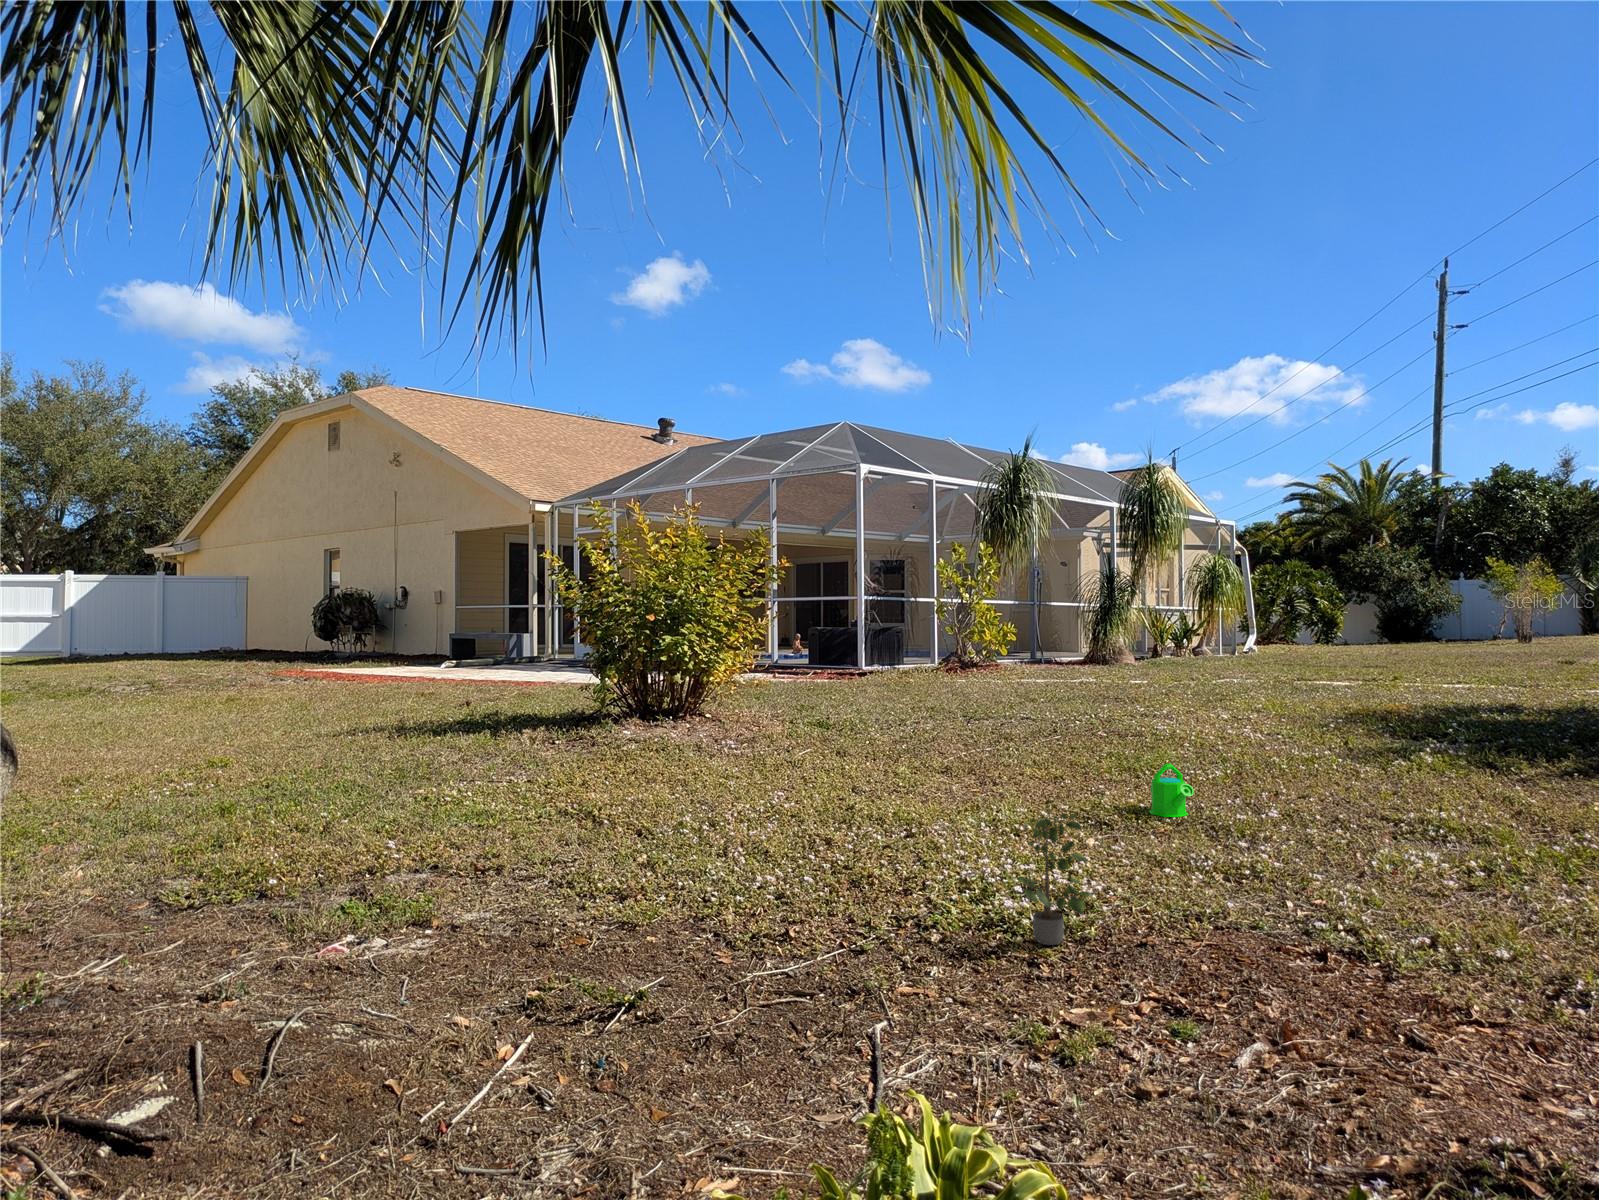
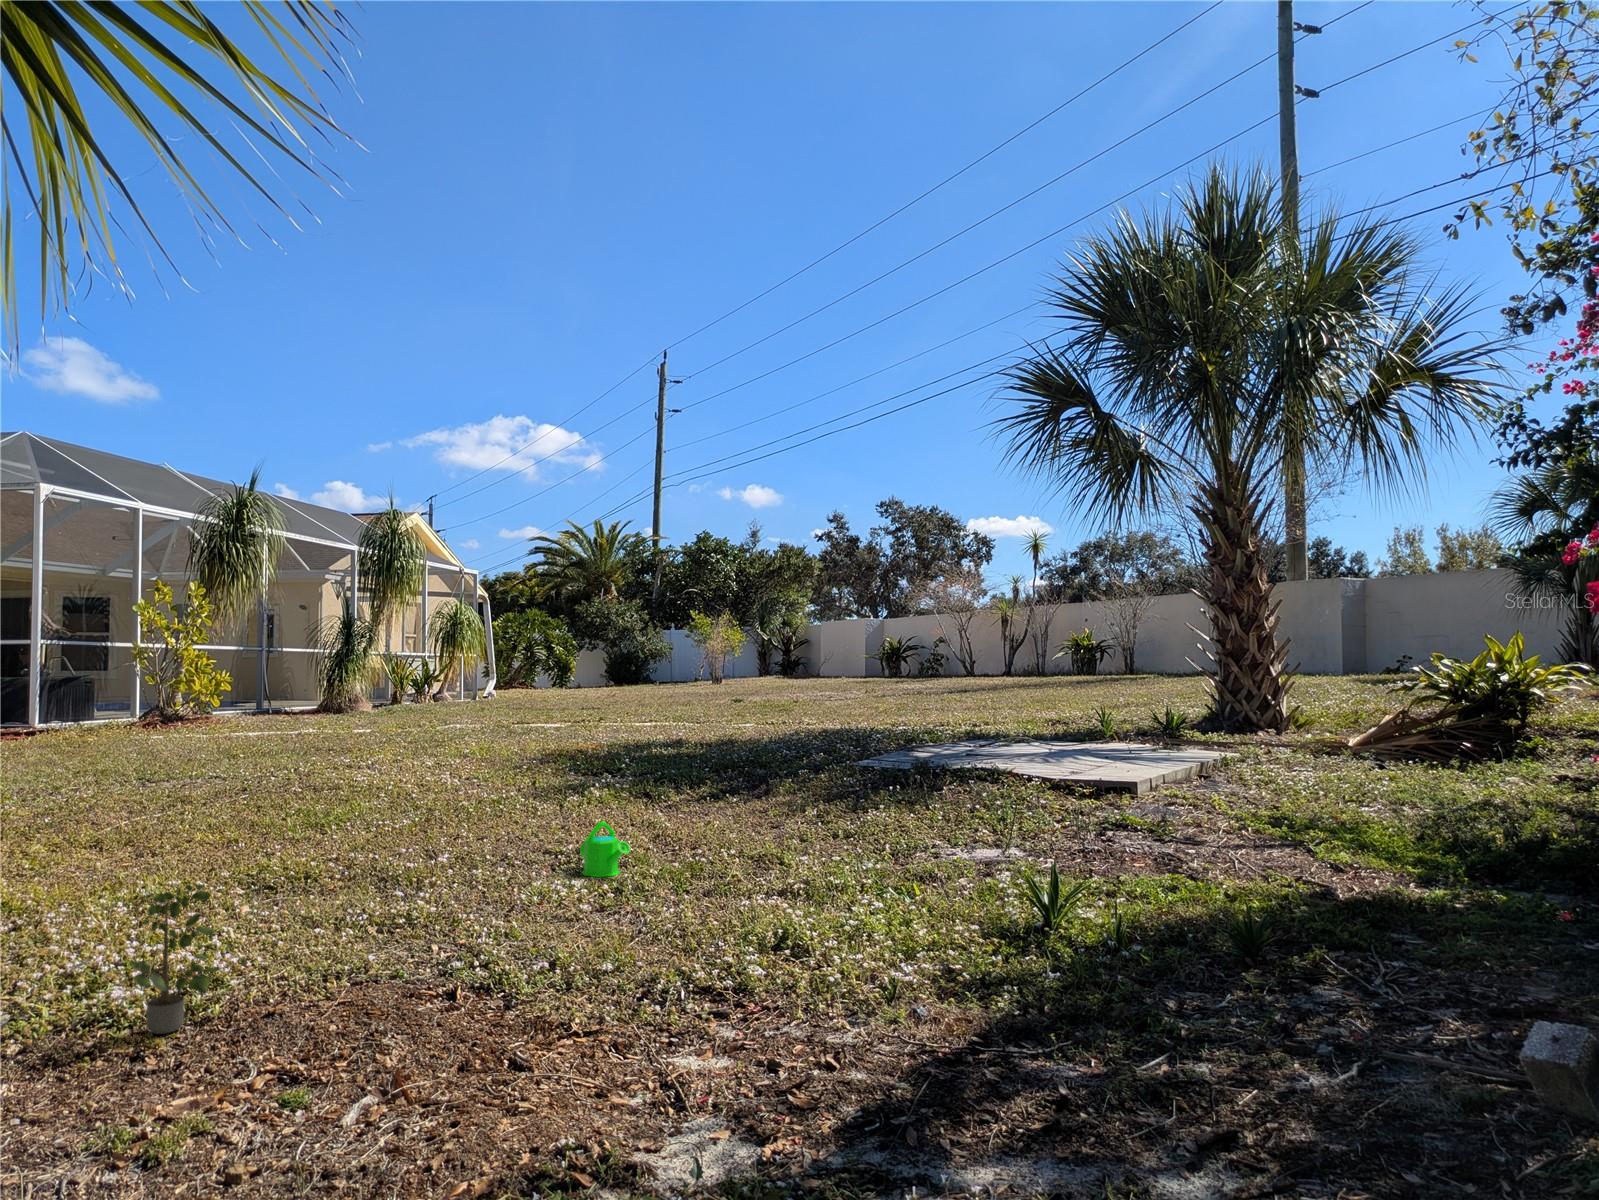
watering can: present [1149,764,1194,817] -> present [580,821,630,877]

